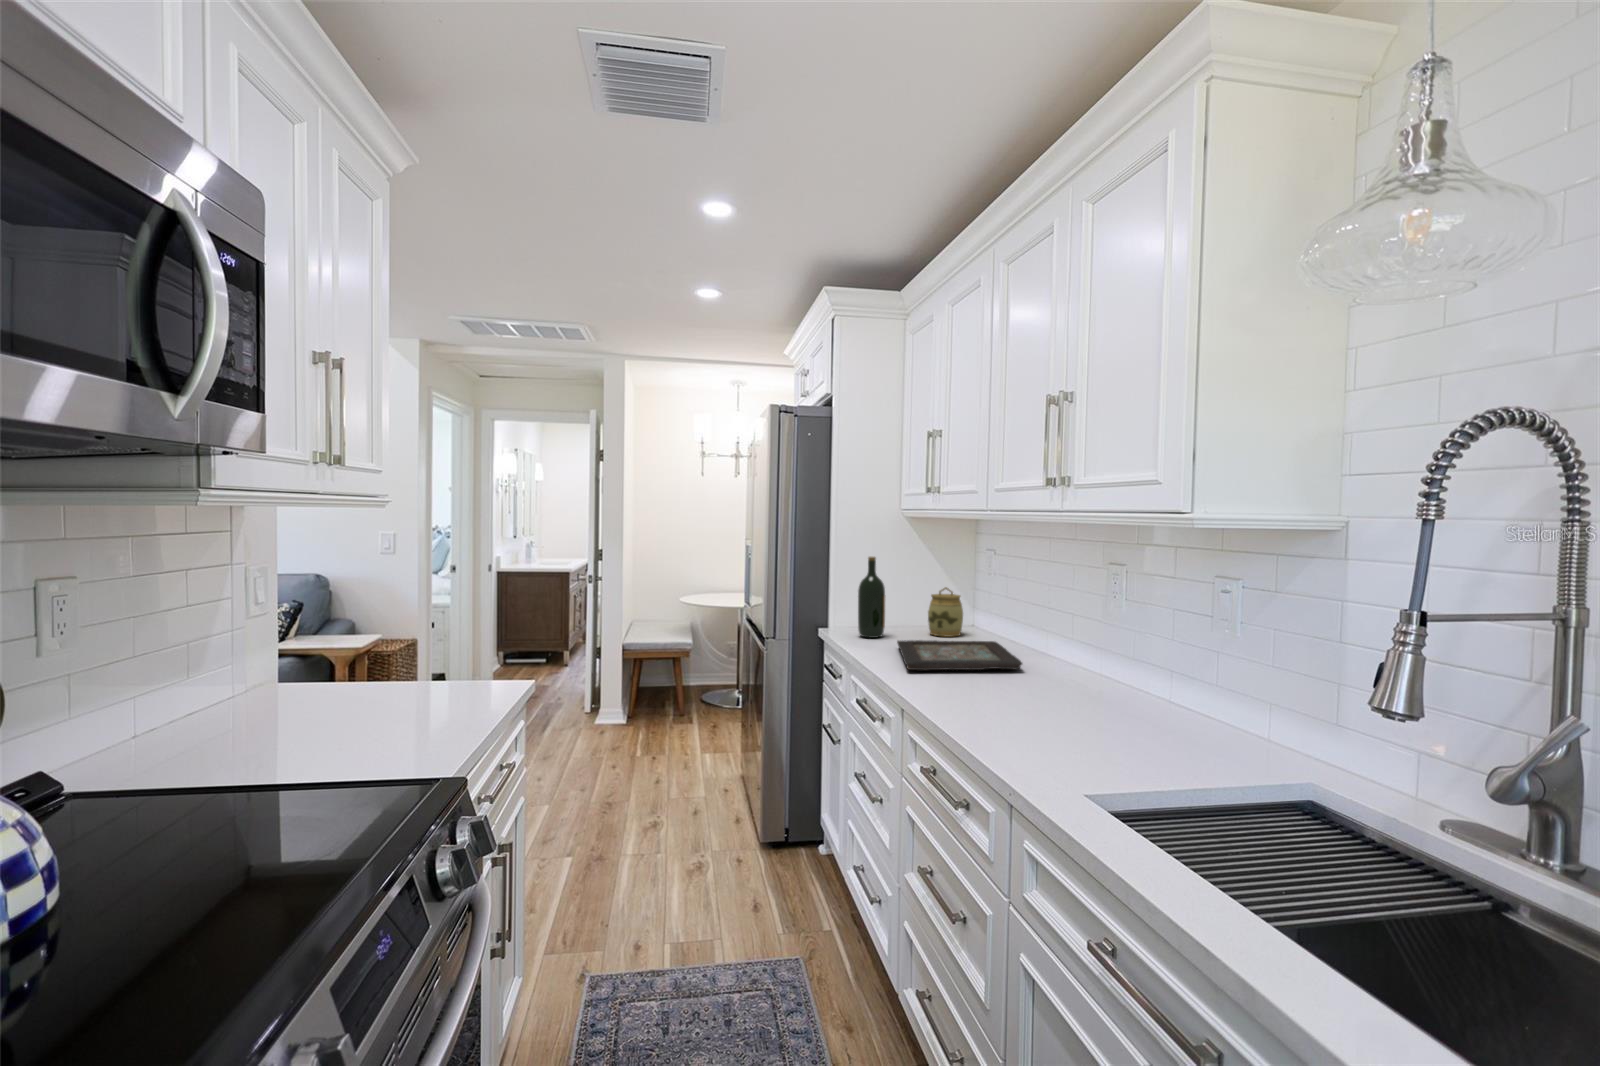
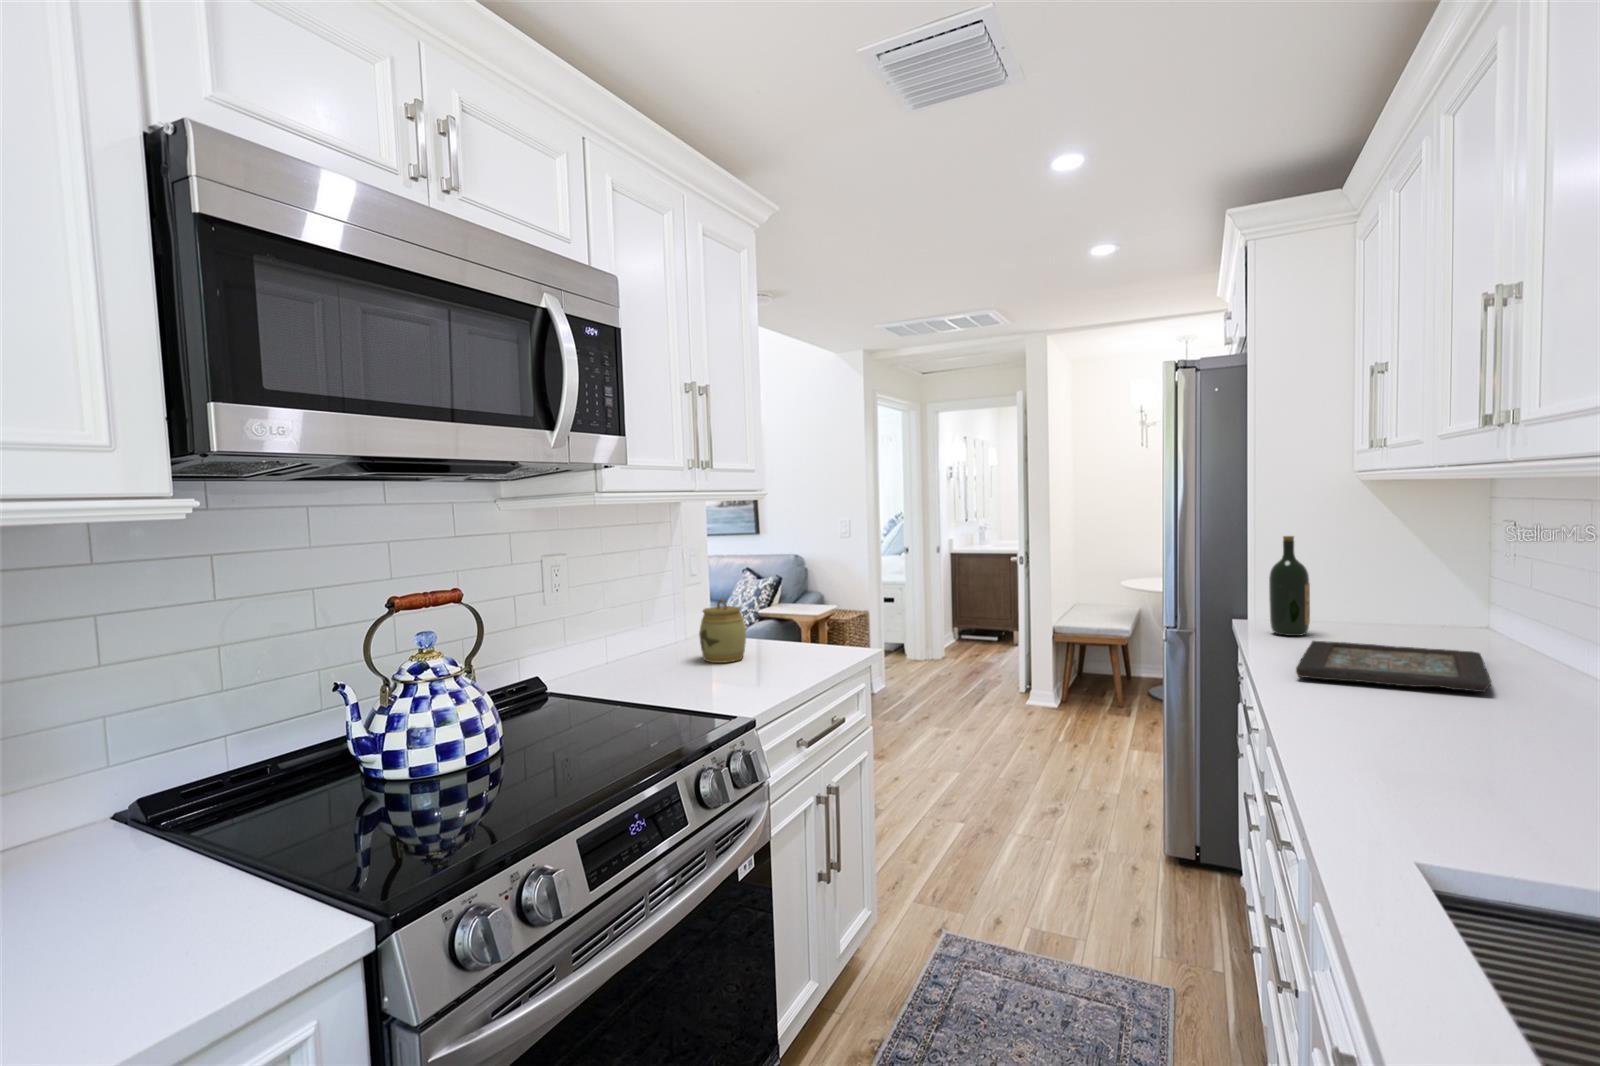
jar: present [928,587,963,637] -> present [699,598,746,663]

